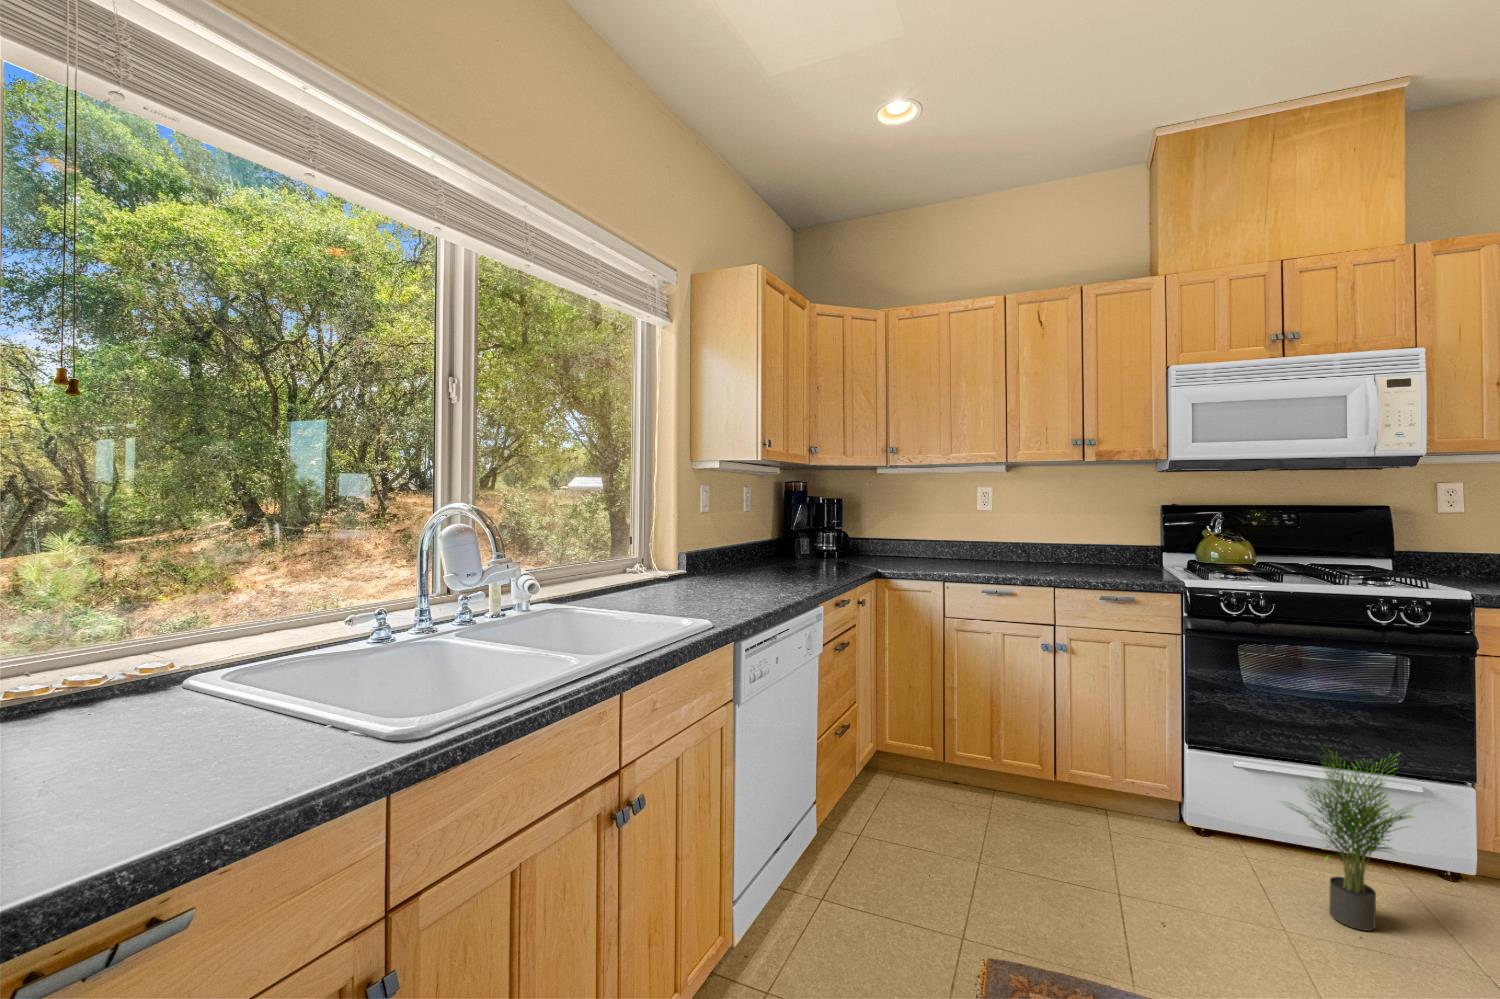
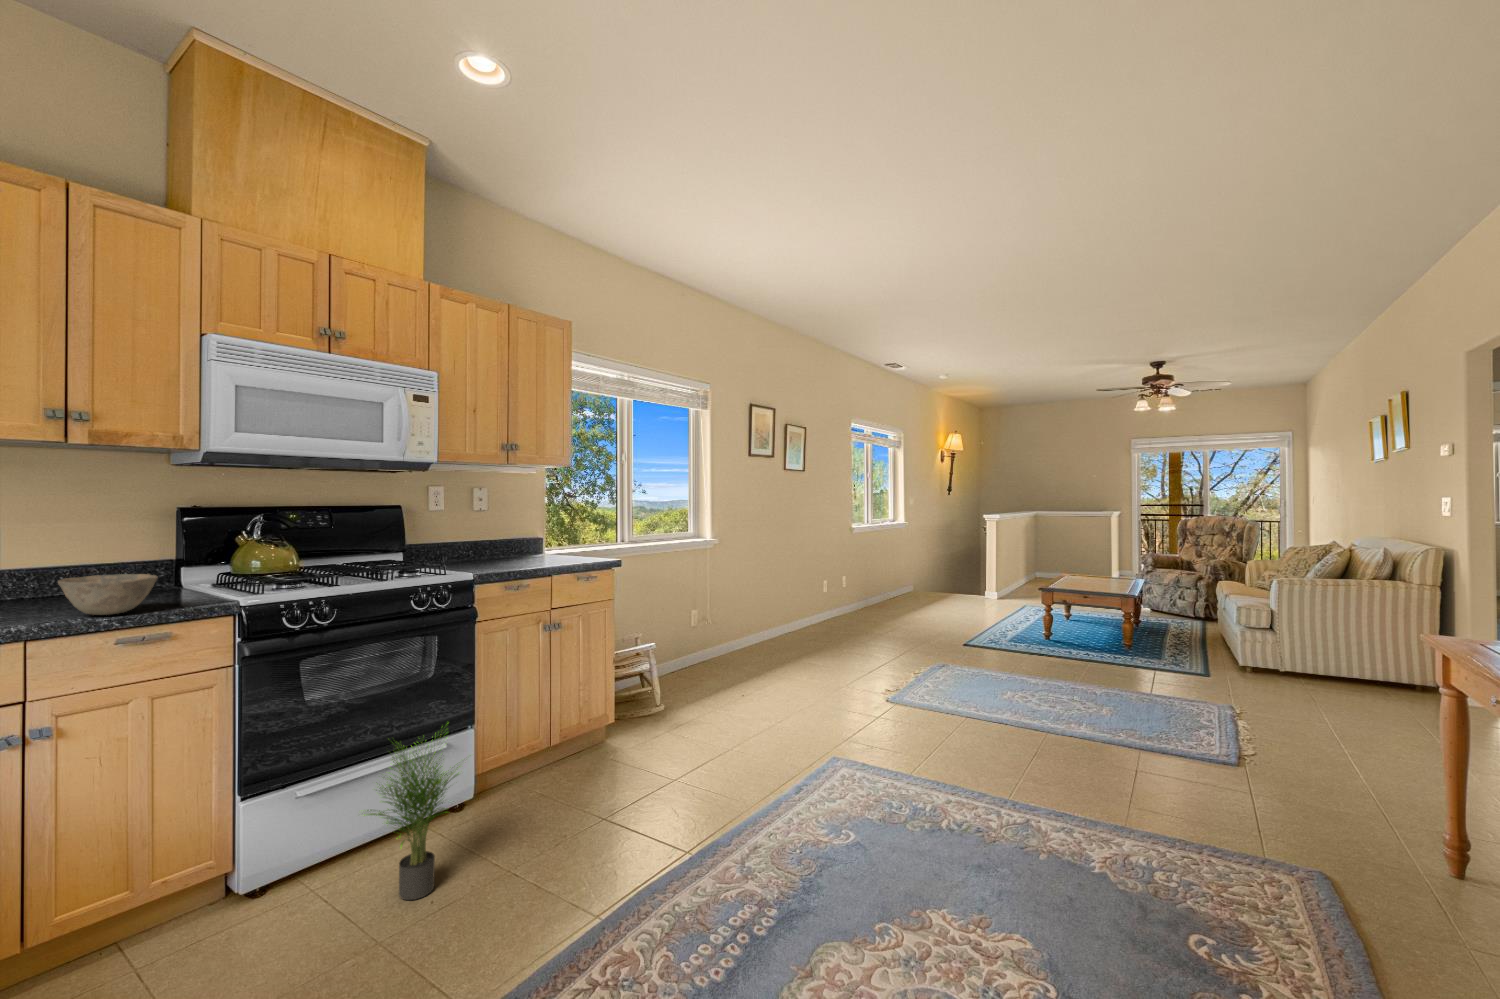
bowl: none [1073,551,1130,579] -> present [58,574,158,615]

